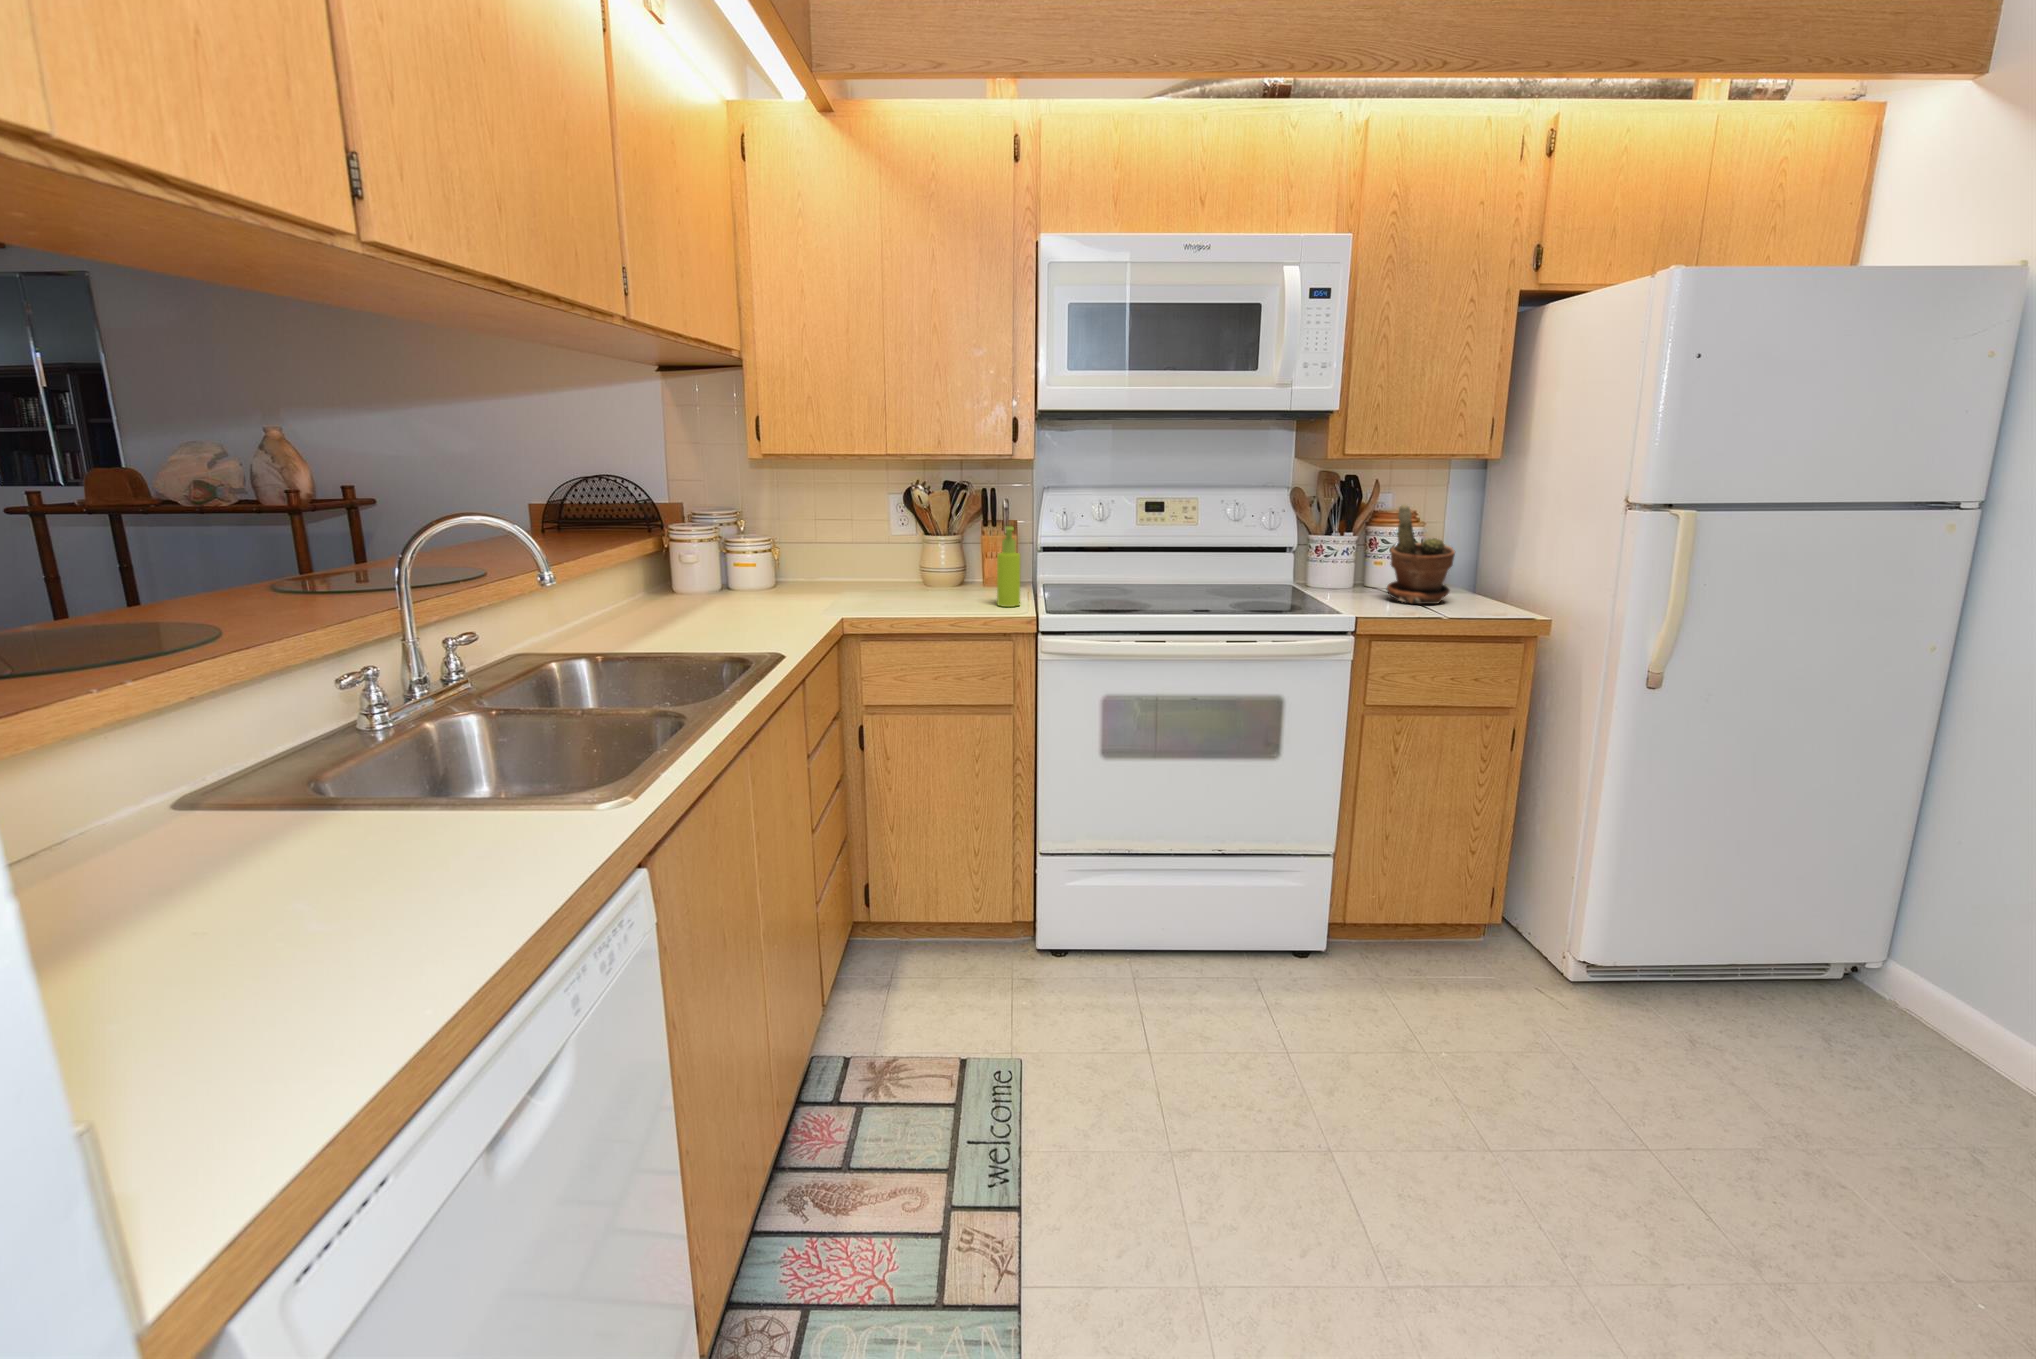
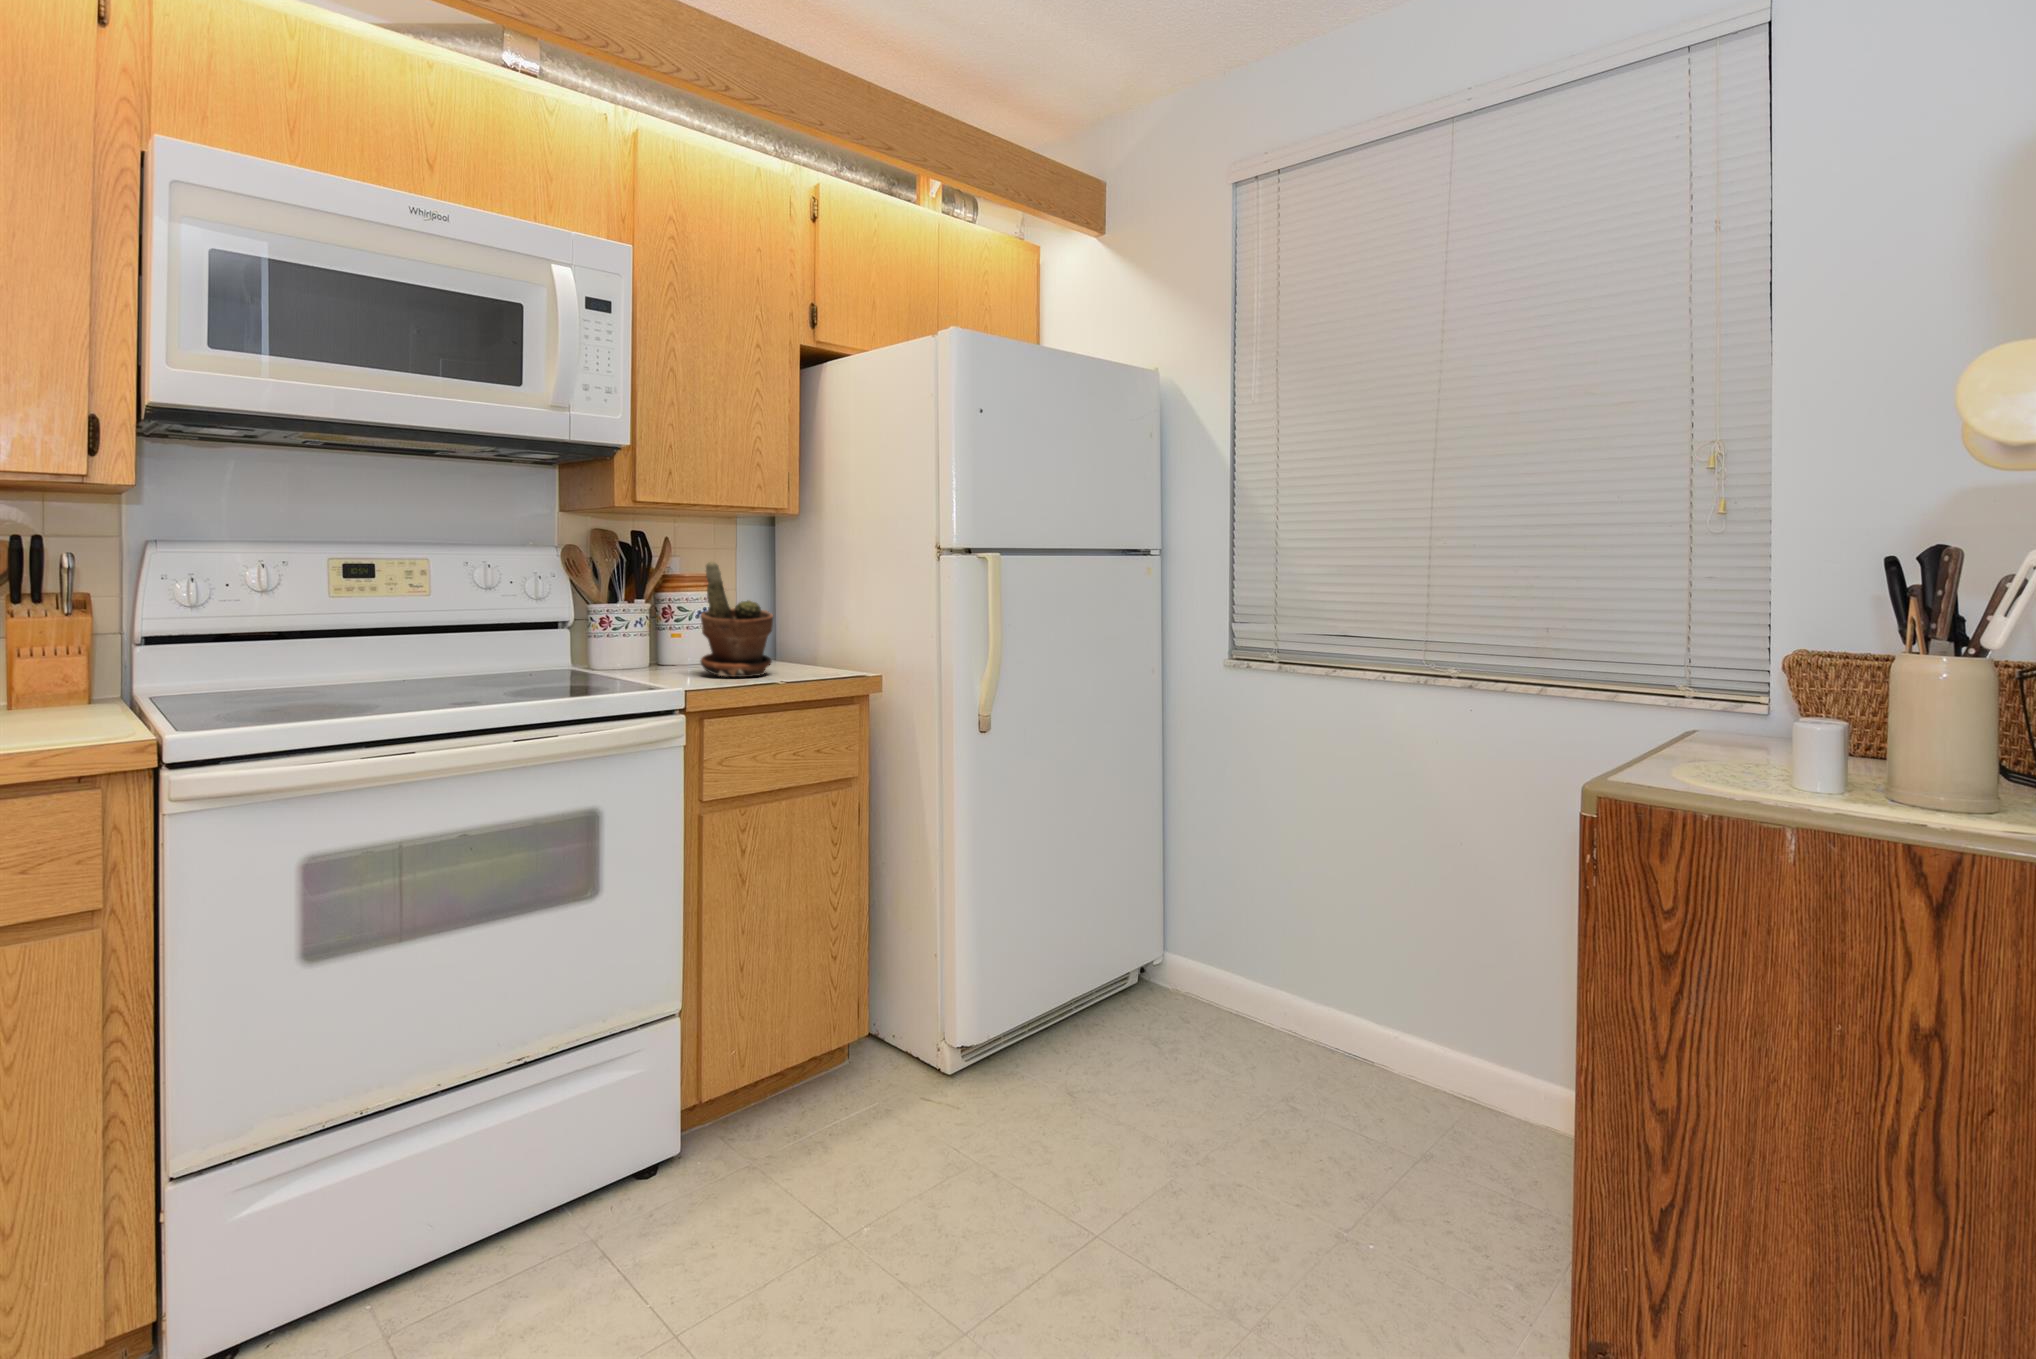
soap dispenser: present [997,526,1020,607] -> none [42,589,106,732]

